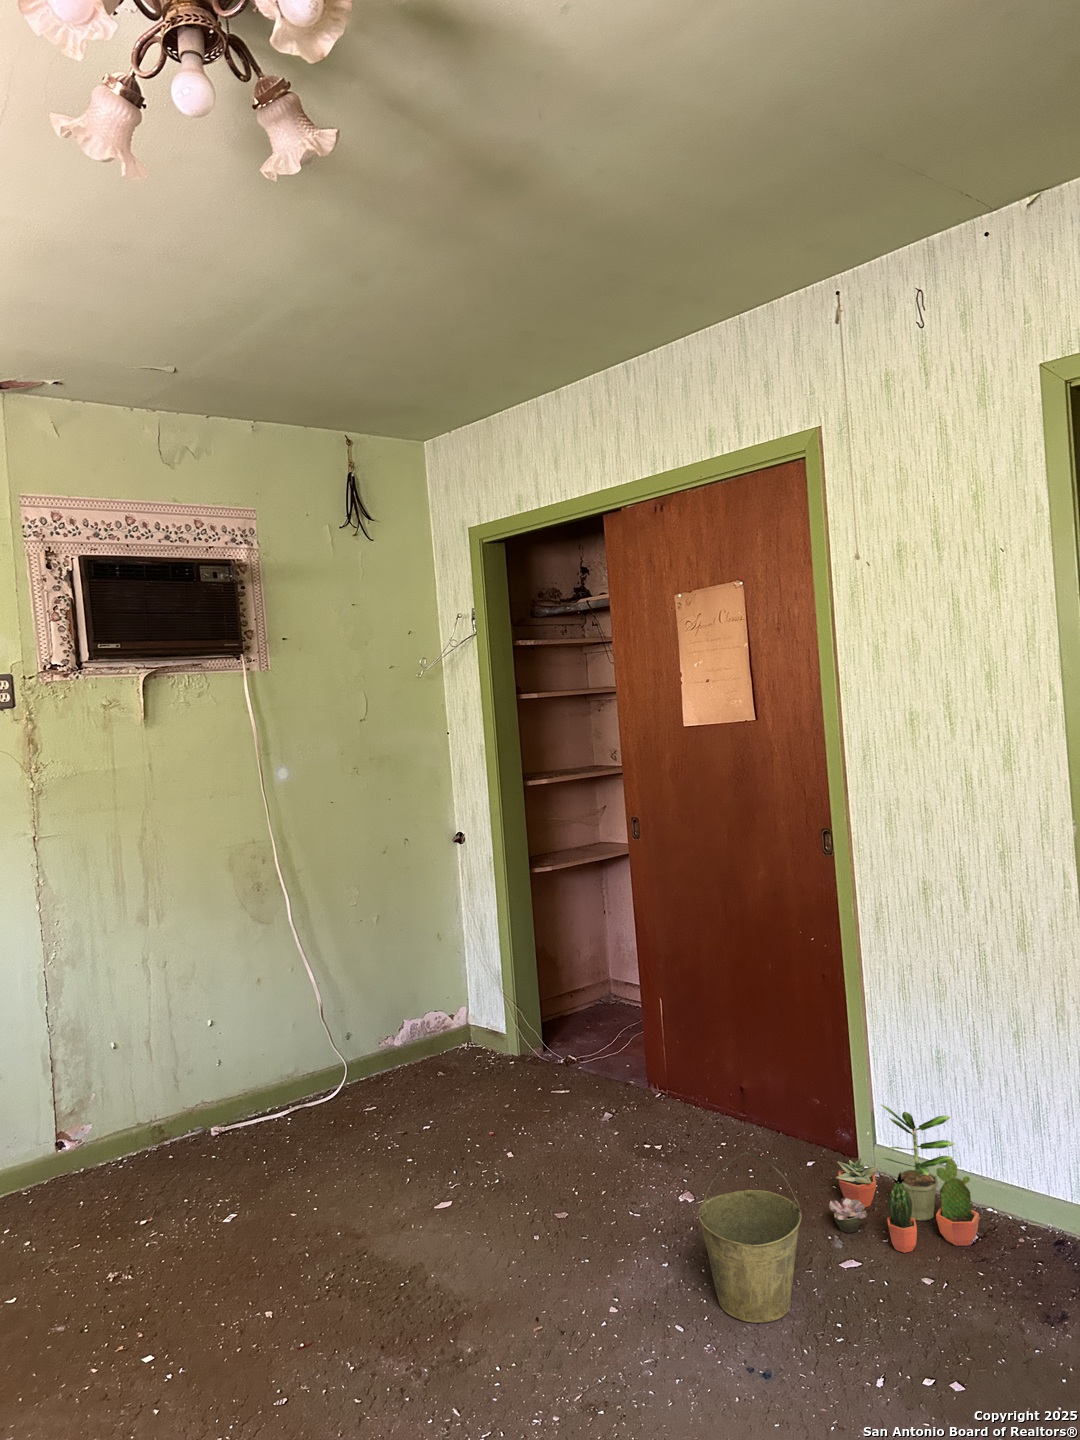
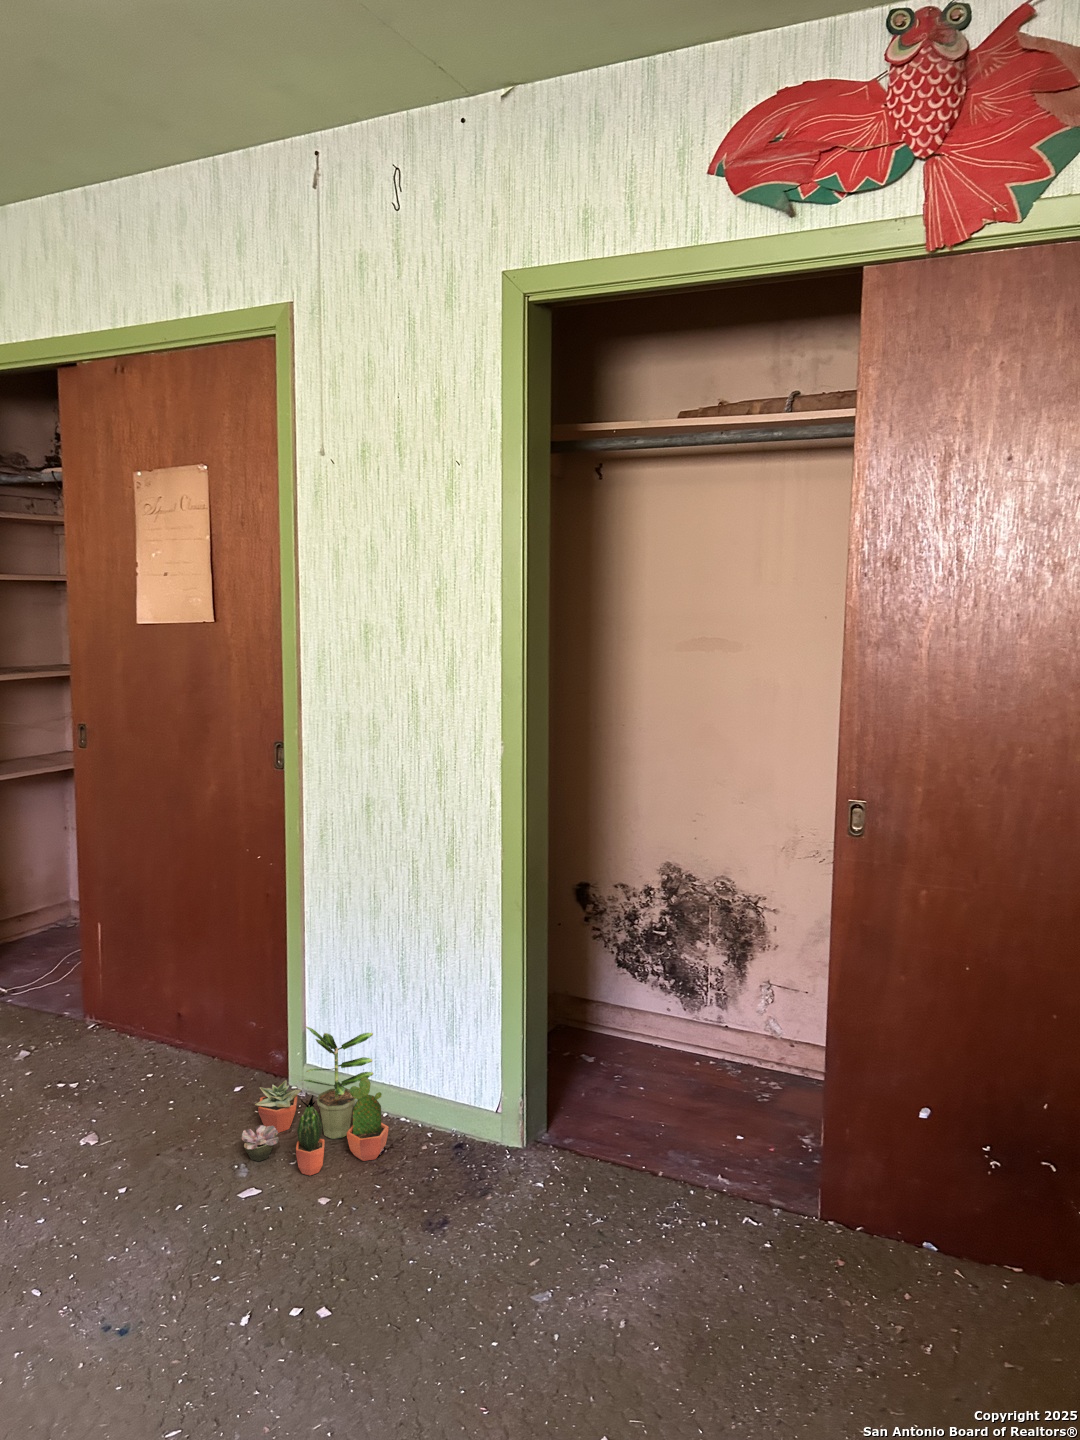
bucket: present [698,1152,802,1323] -> none [69,1096,190,1280]

